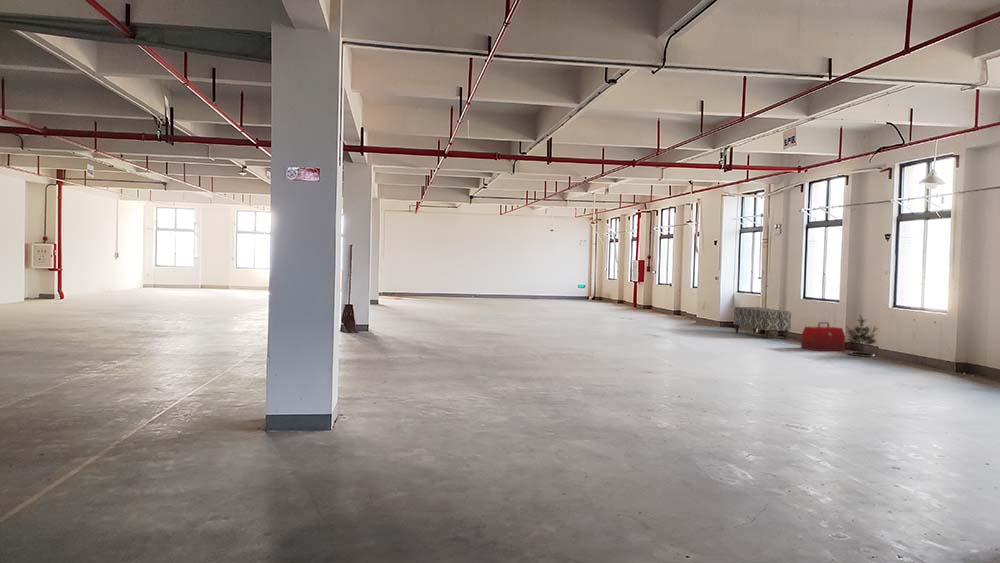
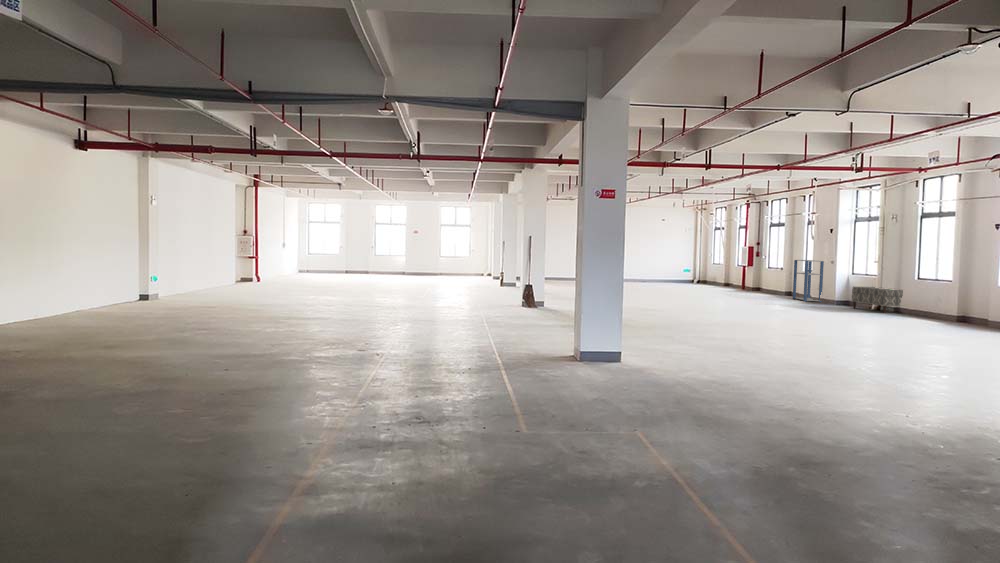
shelving unit: none [677,275,708,324] -> present [793,260,824,302]
potted tree: present [848,315,877,357] -> none [959,290,988,326]
toolbox: present [801,322,845,351] -> none [918,298,958,322]

